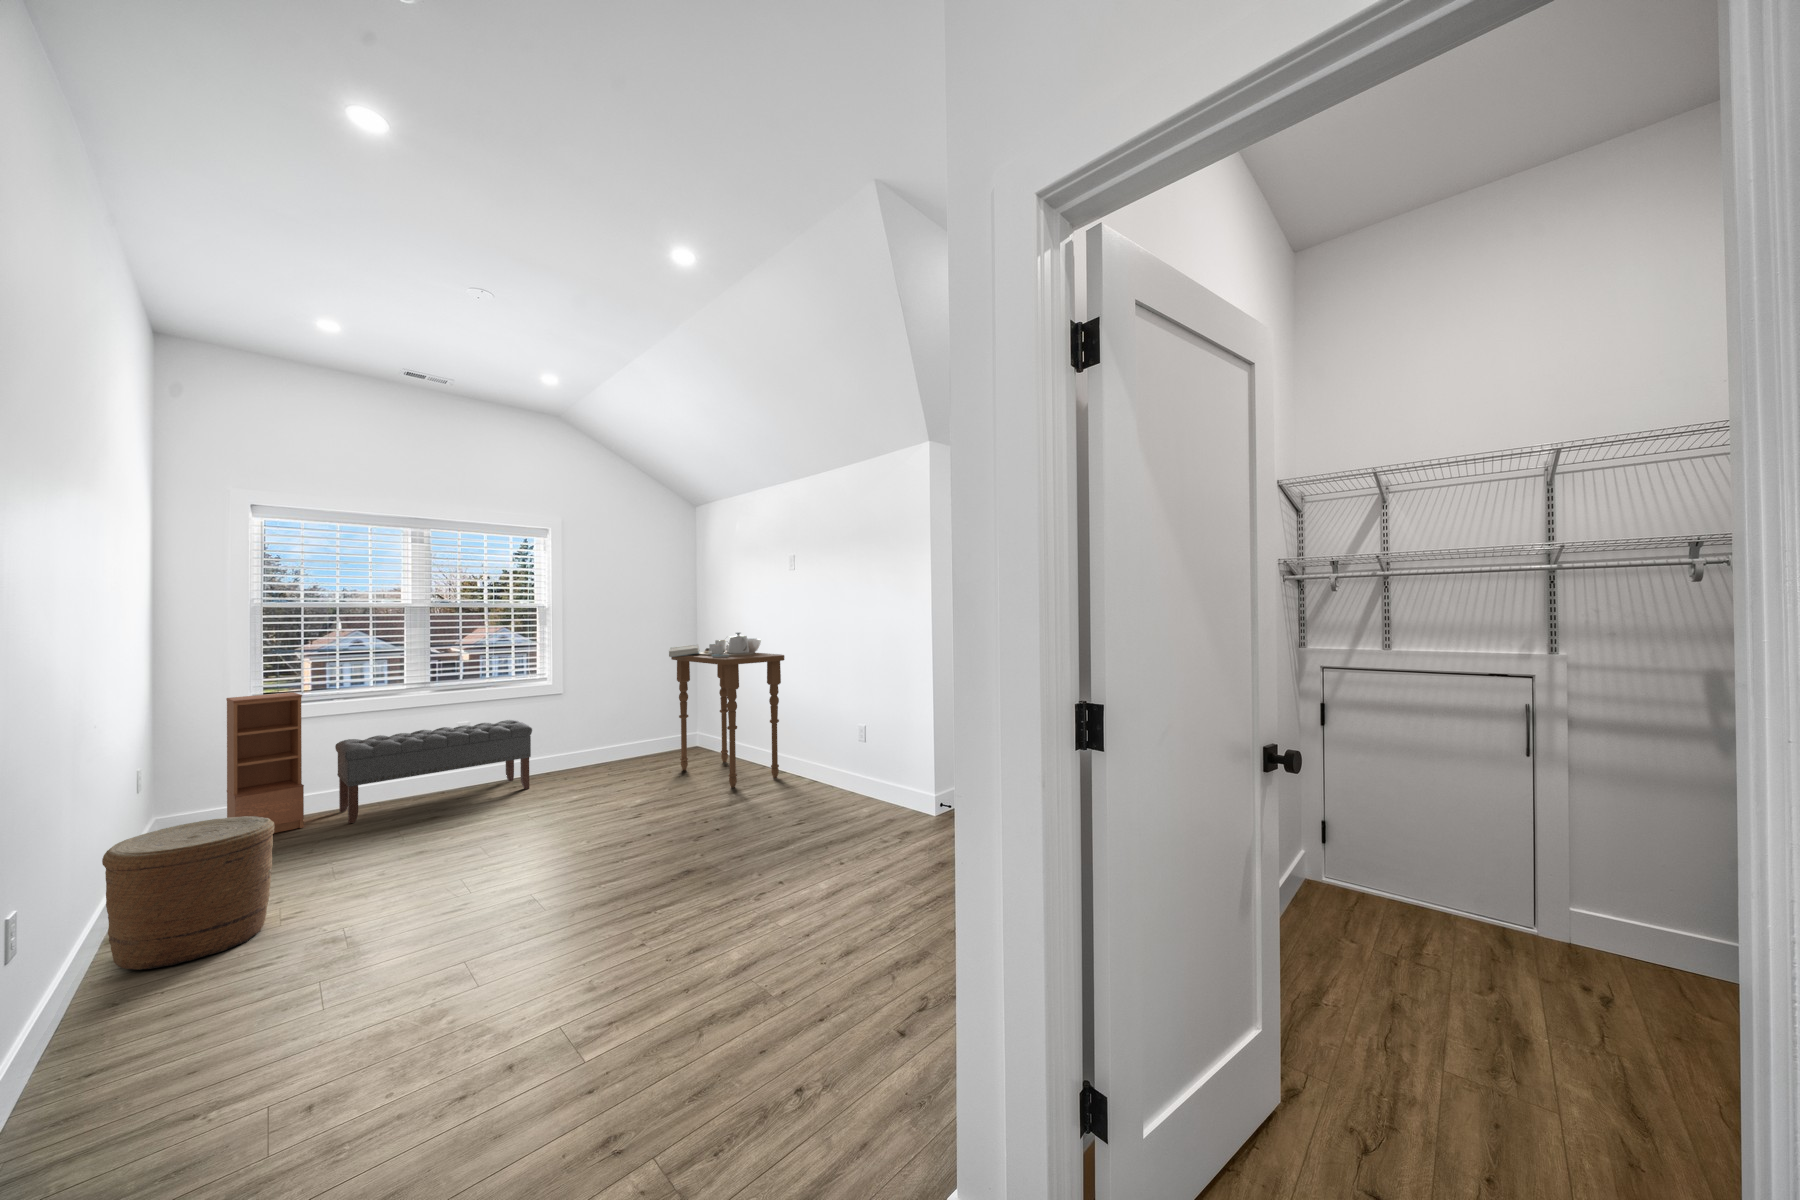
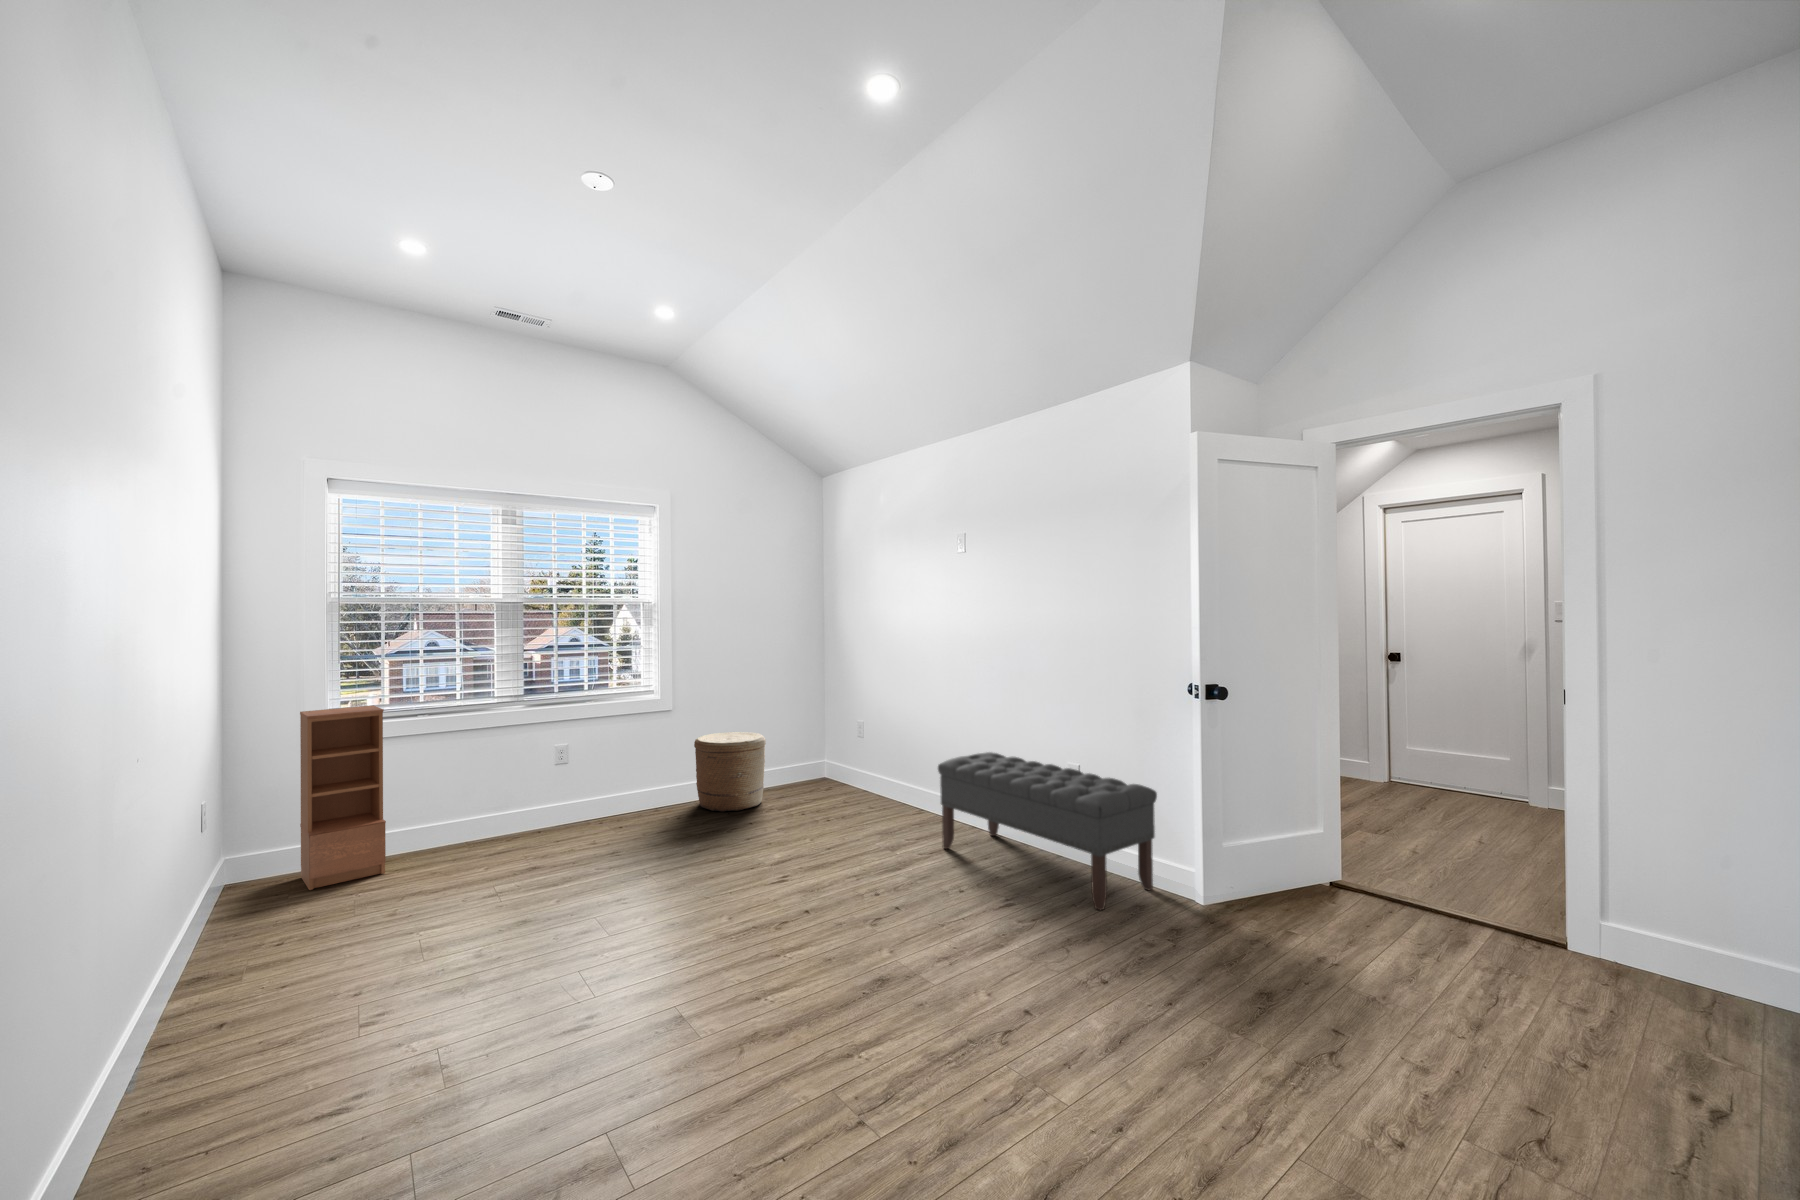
side table: present [669,633,784,788] -> none [805,637,954,840]
bench: present [335,720,532,823] -> present [938,752,1157,910]
woven basket: present [102,816,274,970] -> present [694,732,766,812]

